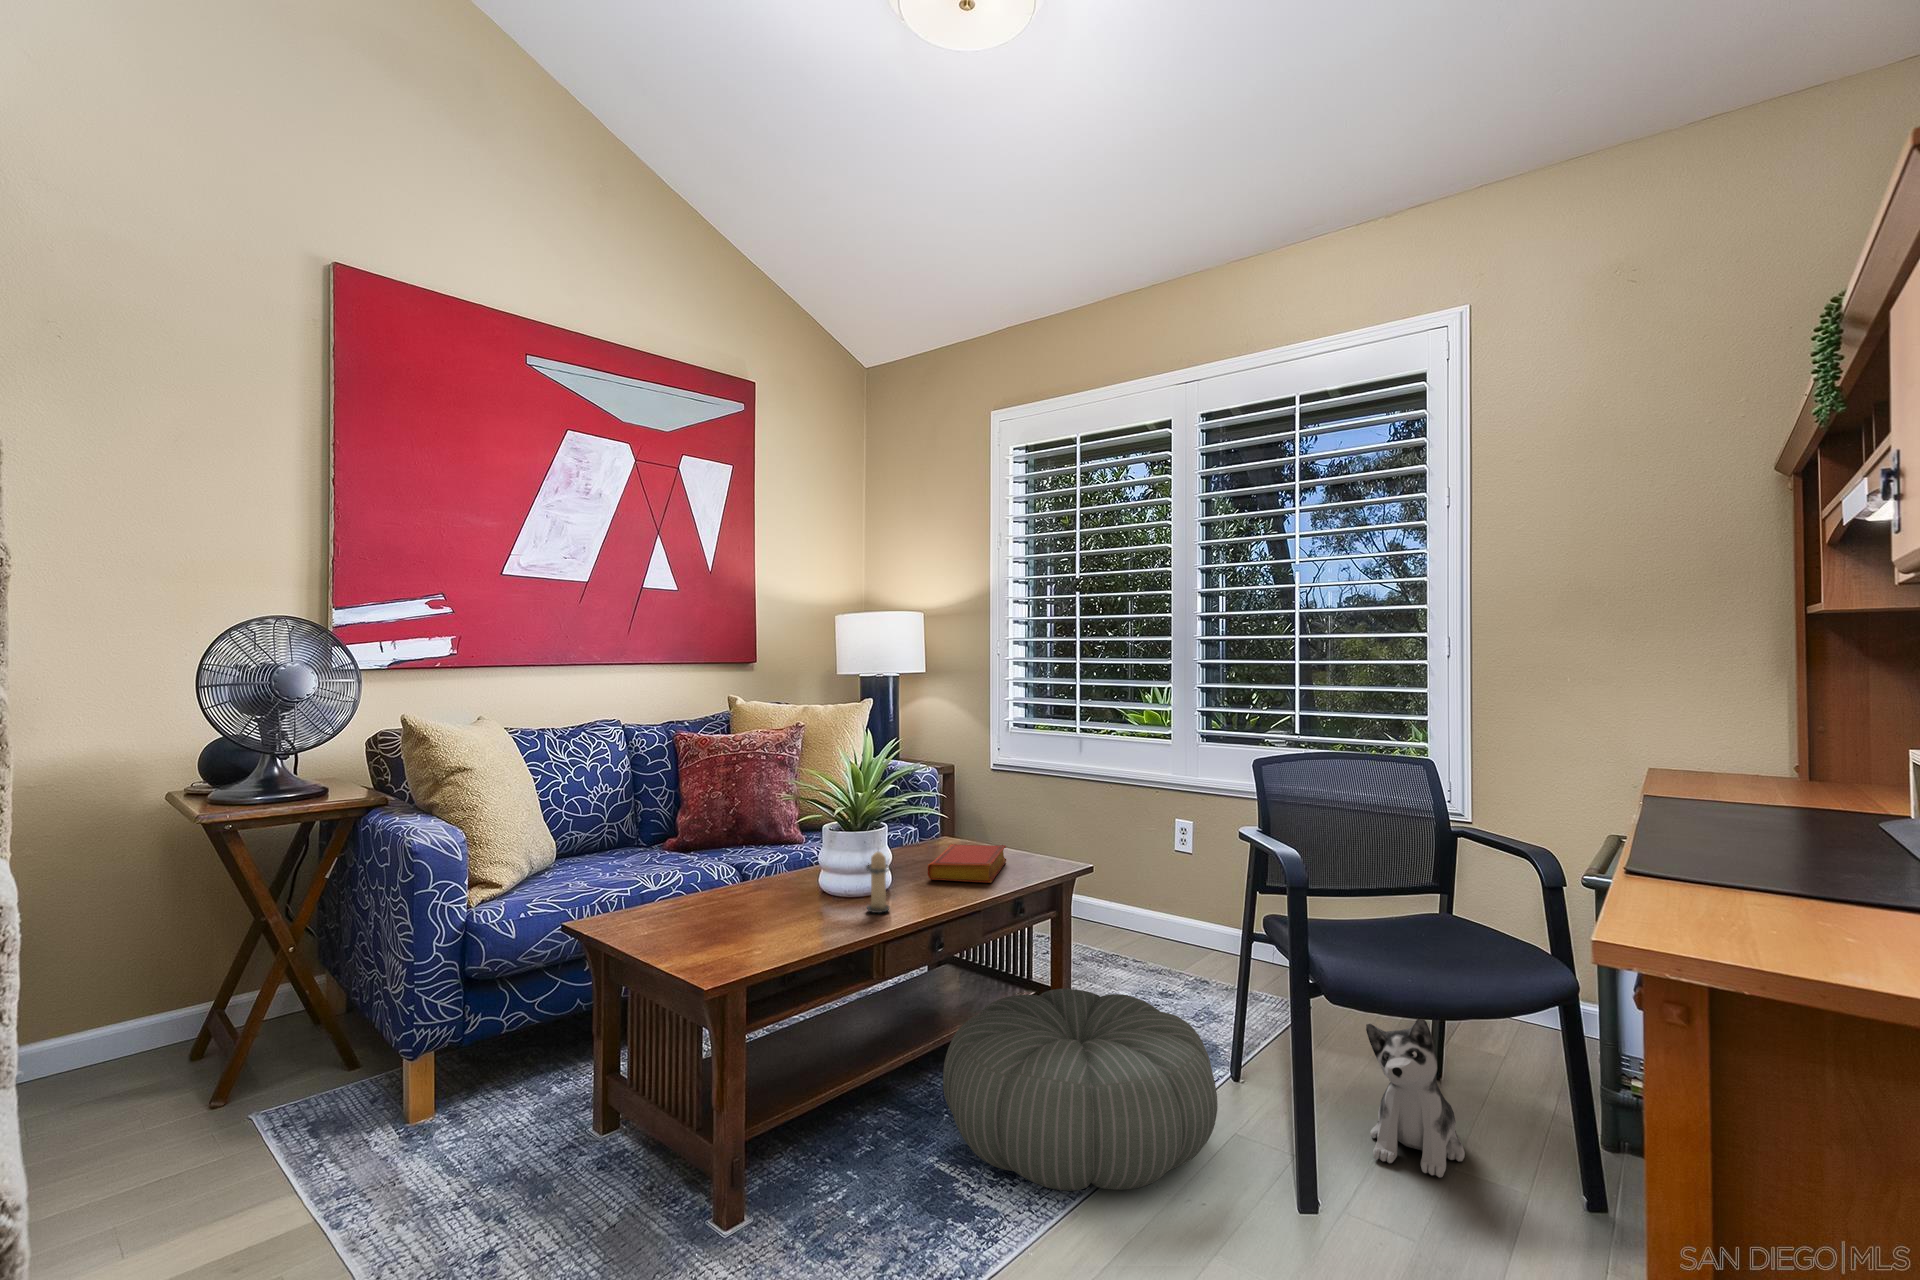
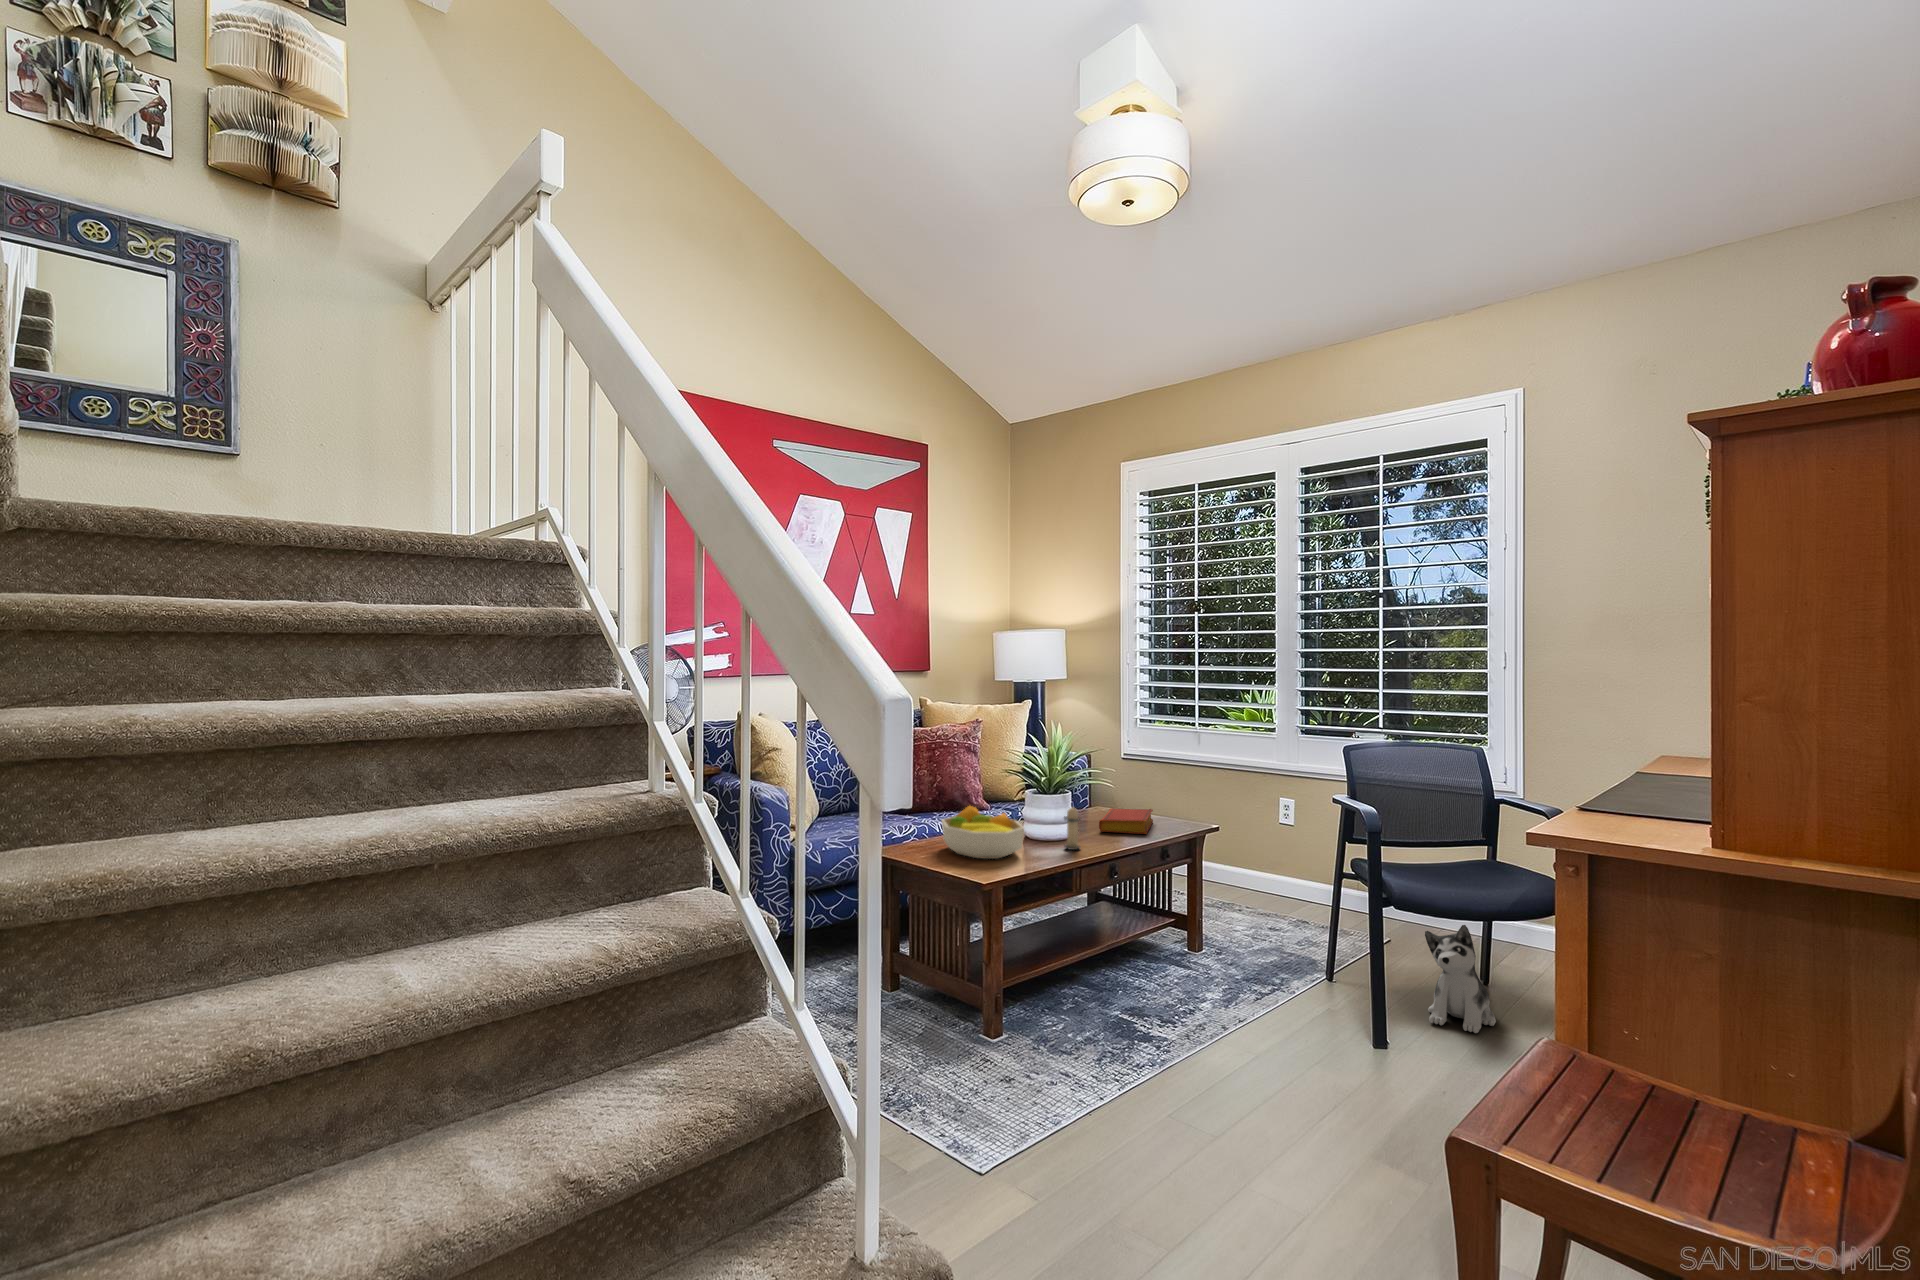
fruit bowl: none [689,850,802,932] -> present [942,806,1024,859]
pouf: present [943,989,1218,1191] -> none [1122,908,1318,1031]

